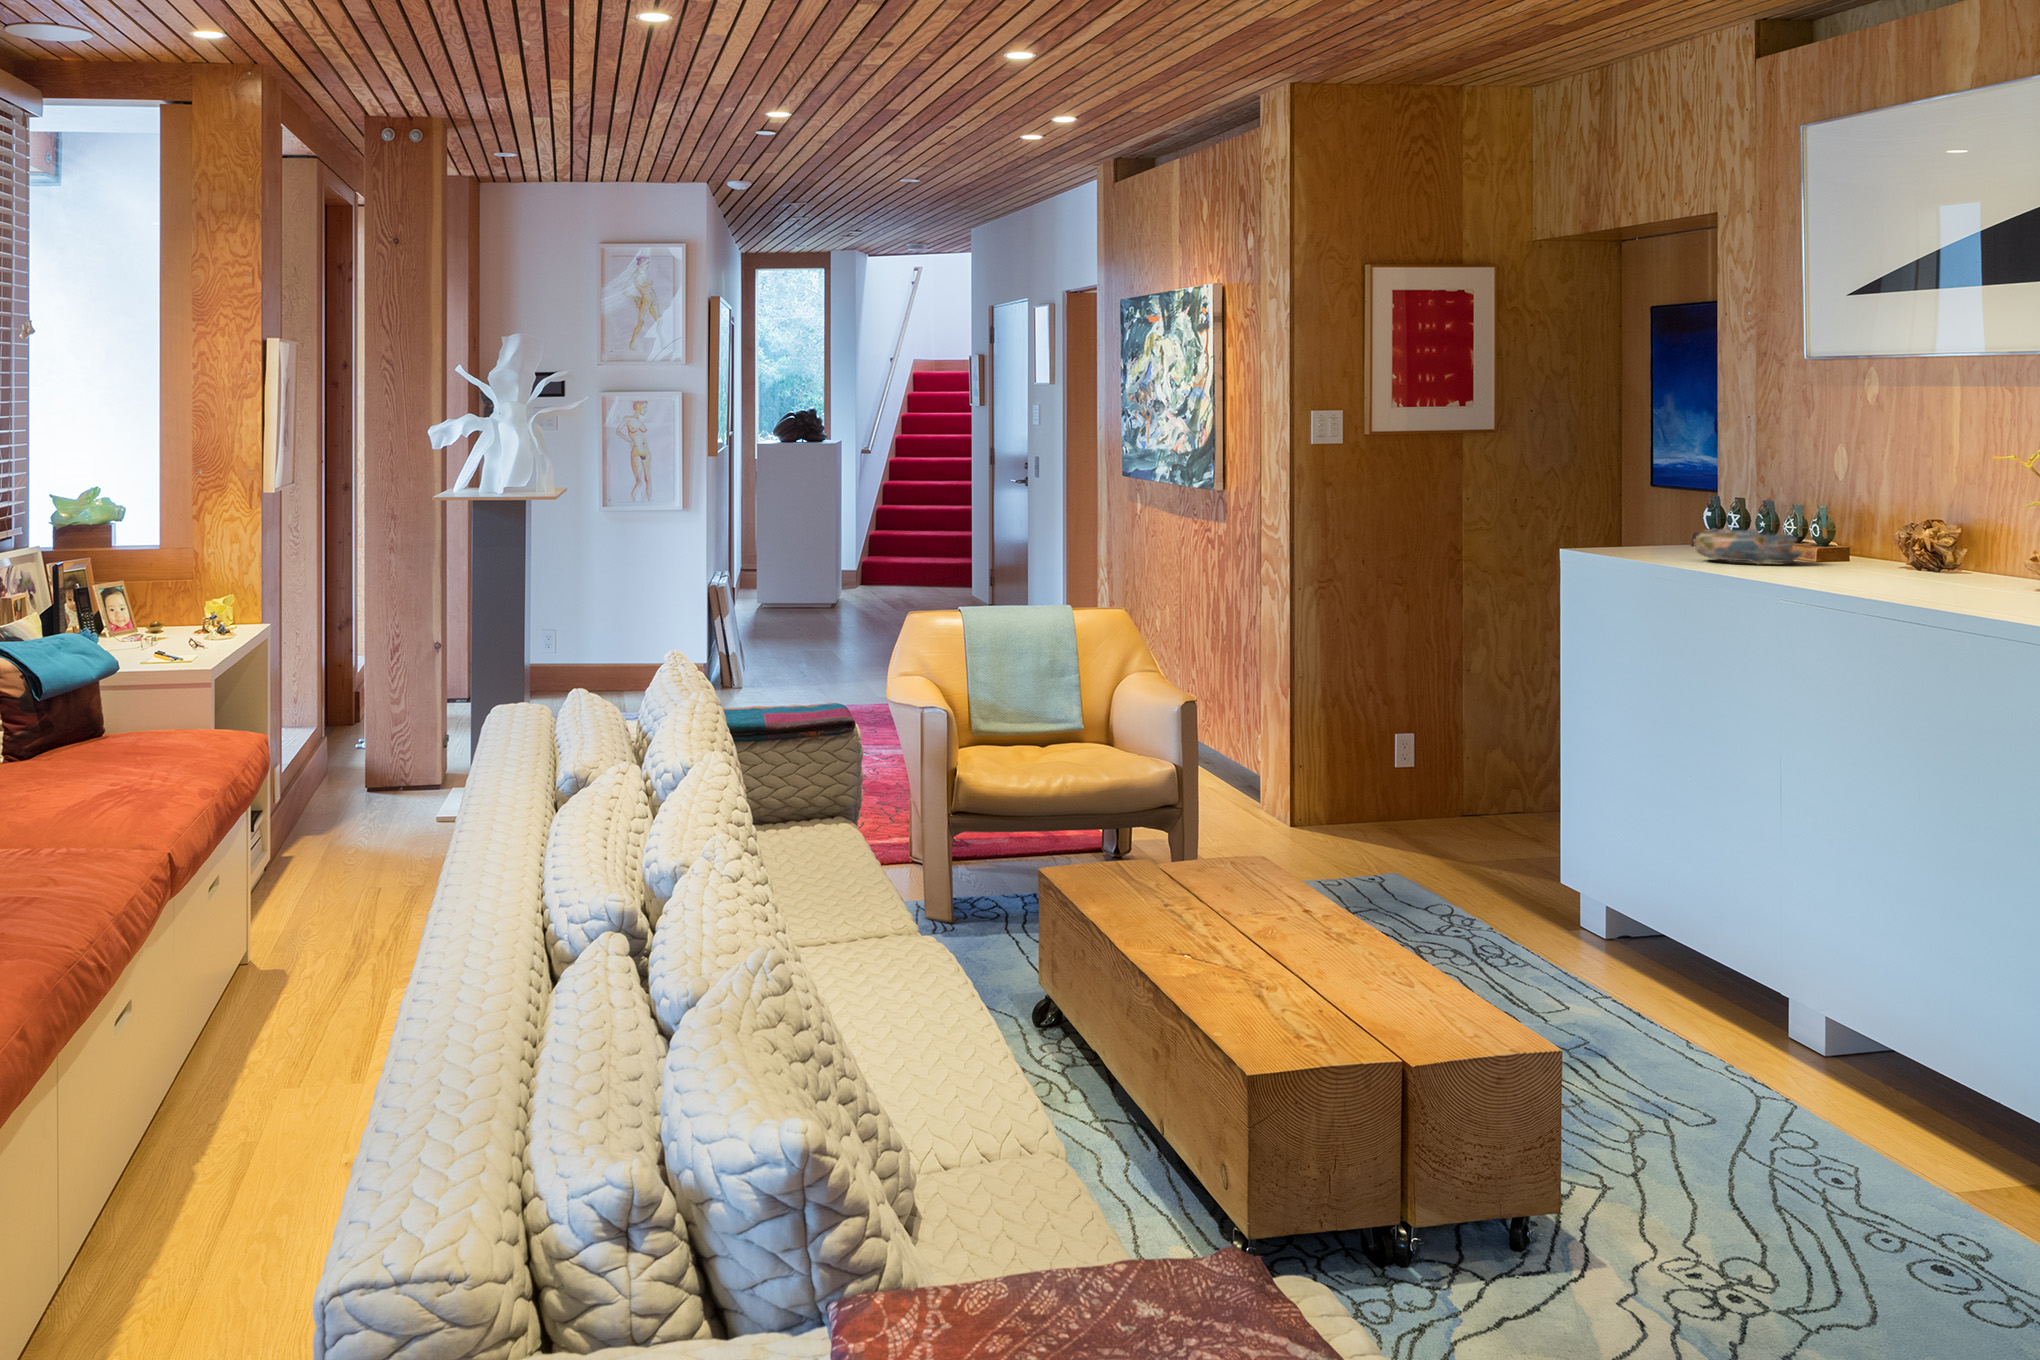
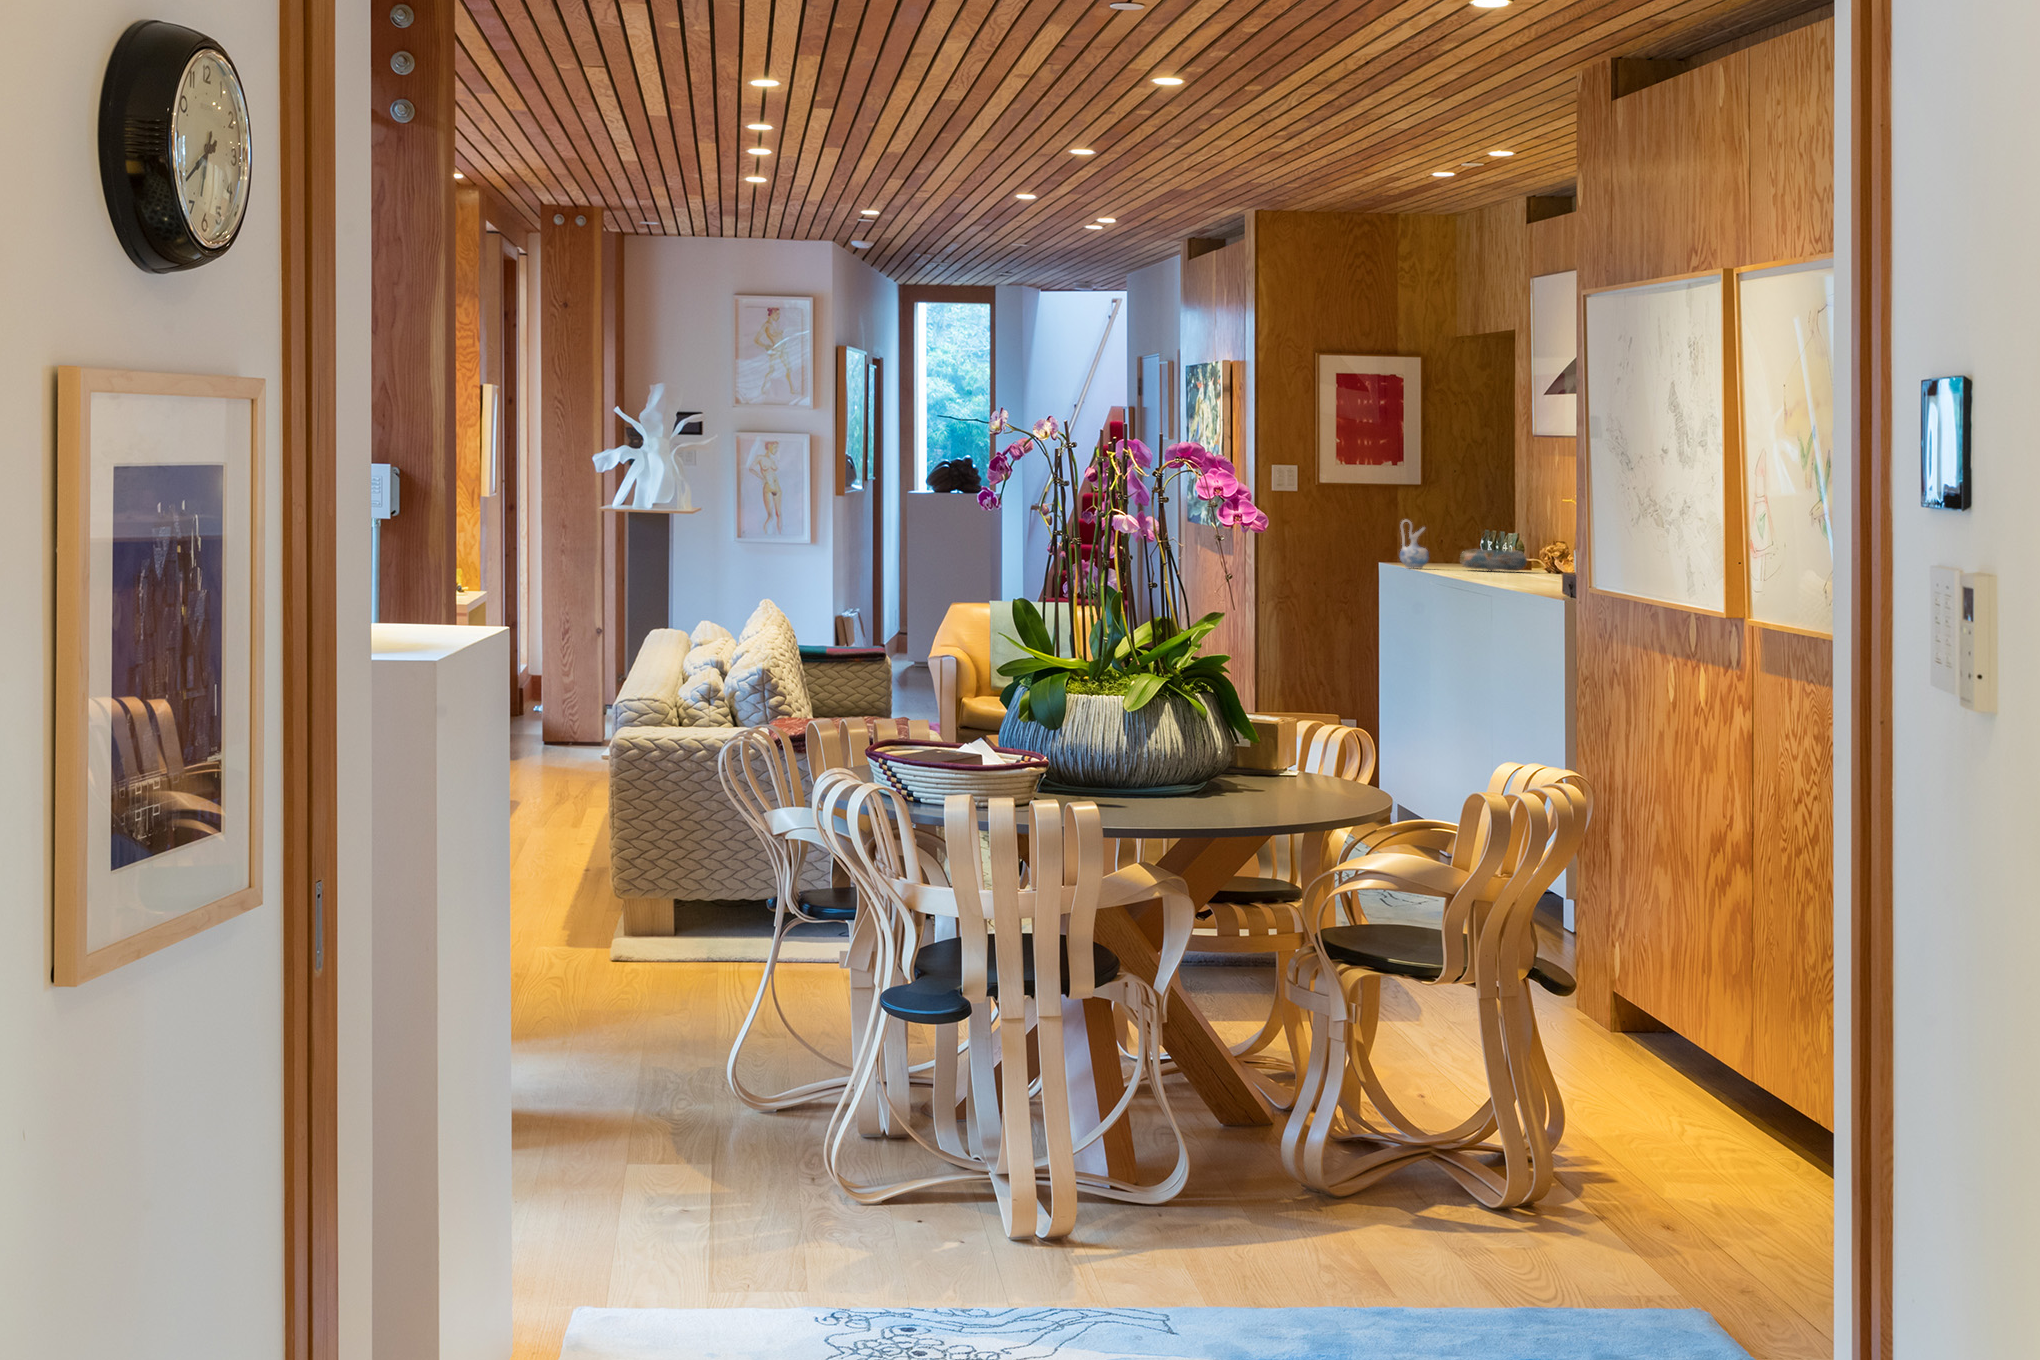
ceramic pitcher: none [1606,489,1653,561] -> present [1400,520,1429,568]

